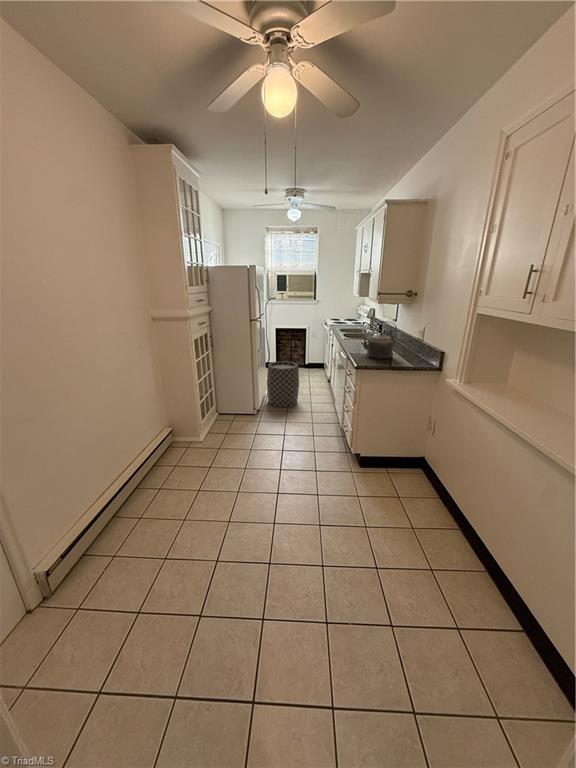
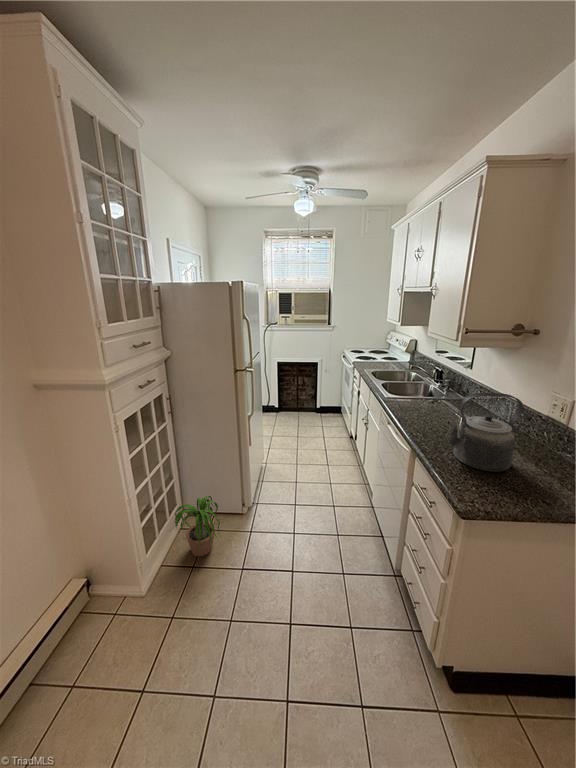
trash can: present [267,361,299,407] -> none [263,422,313,498]
potted plant: none [210,395,244,428] -> present [175,496,220,556]

